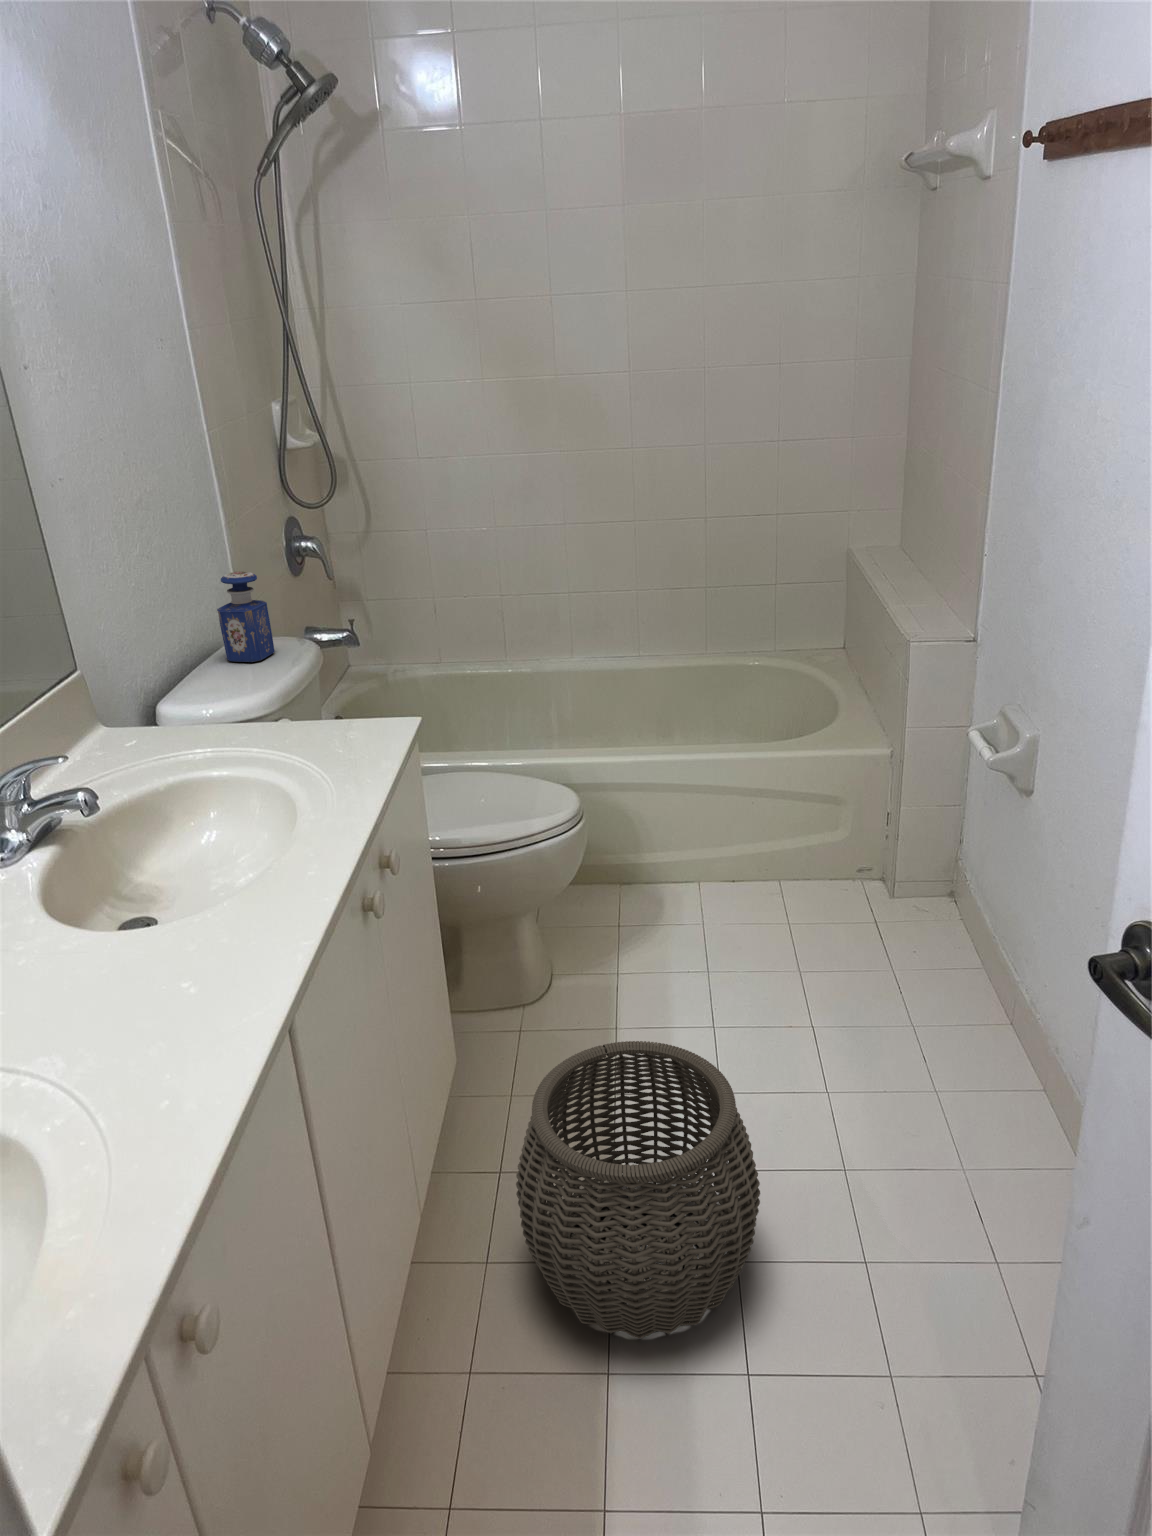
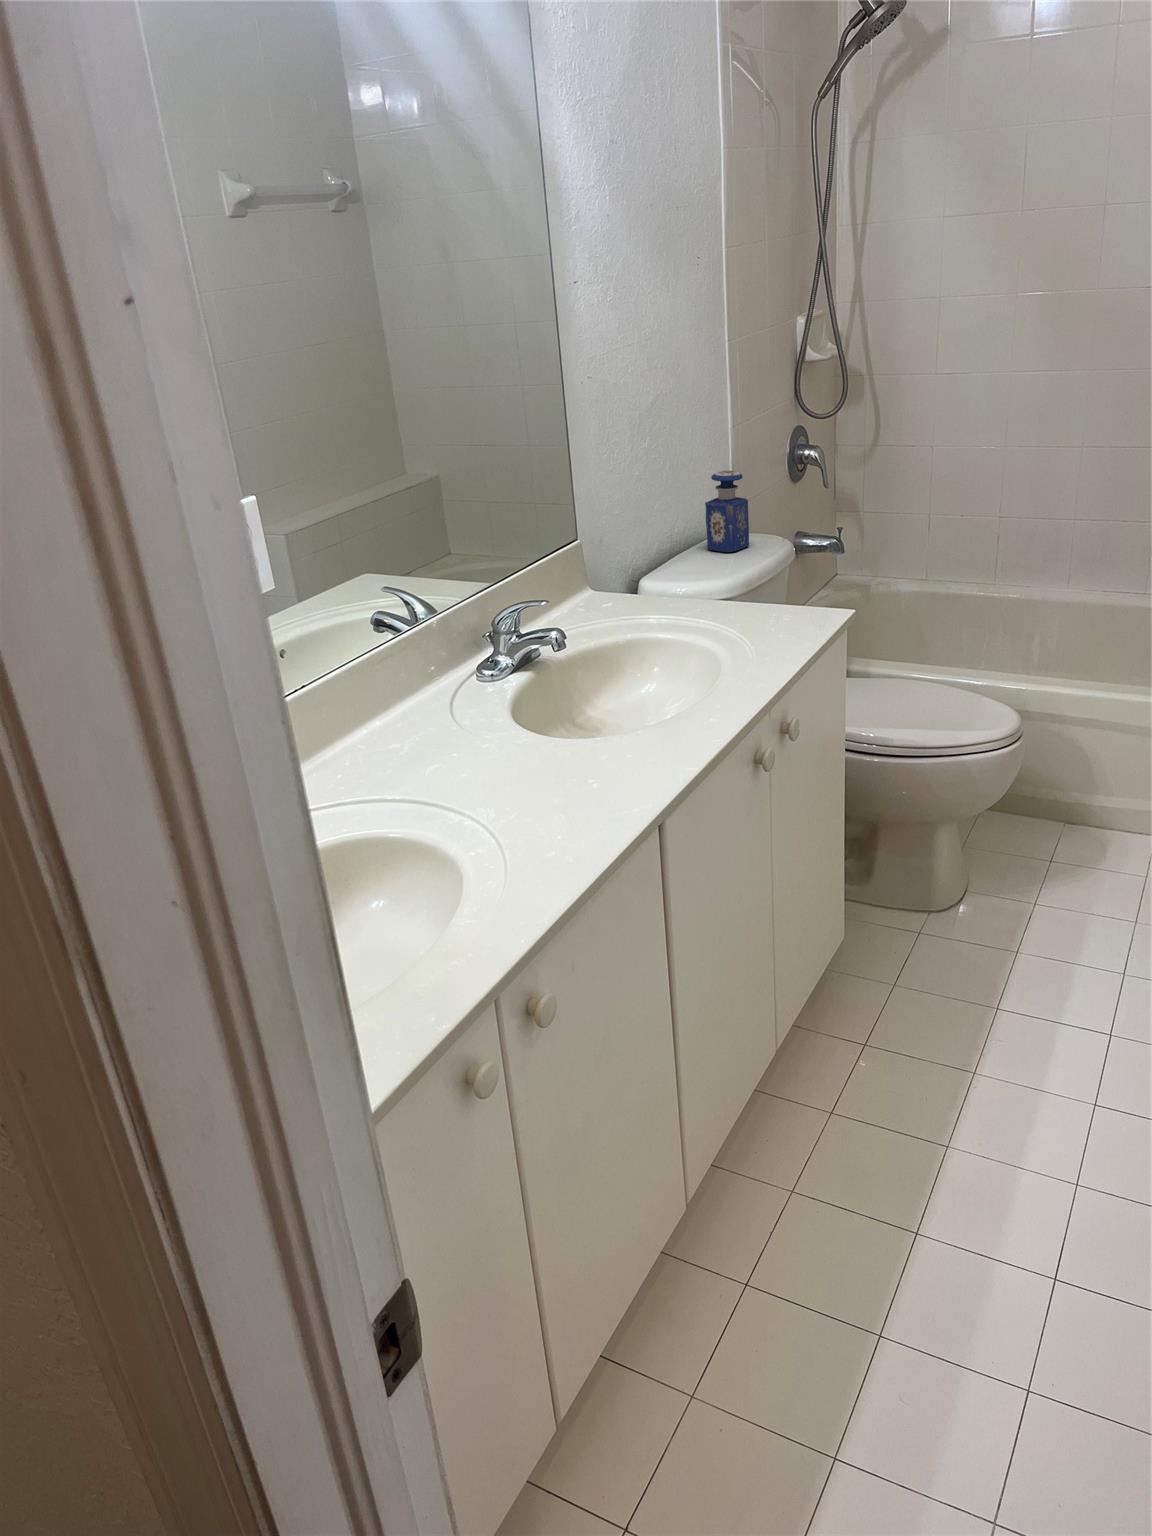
woven basket: present [516,1041,760,1339] -> none [858,943,1102,1215]

